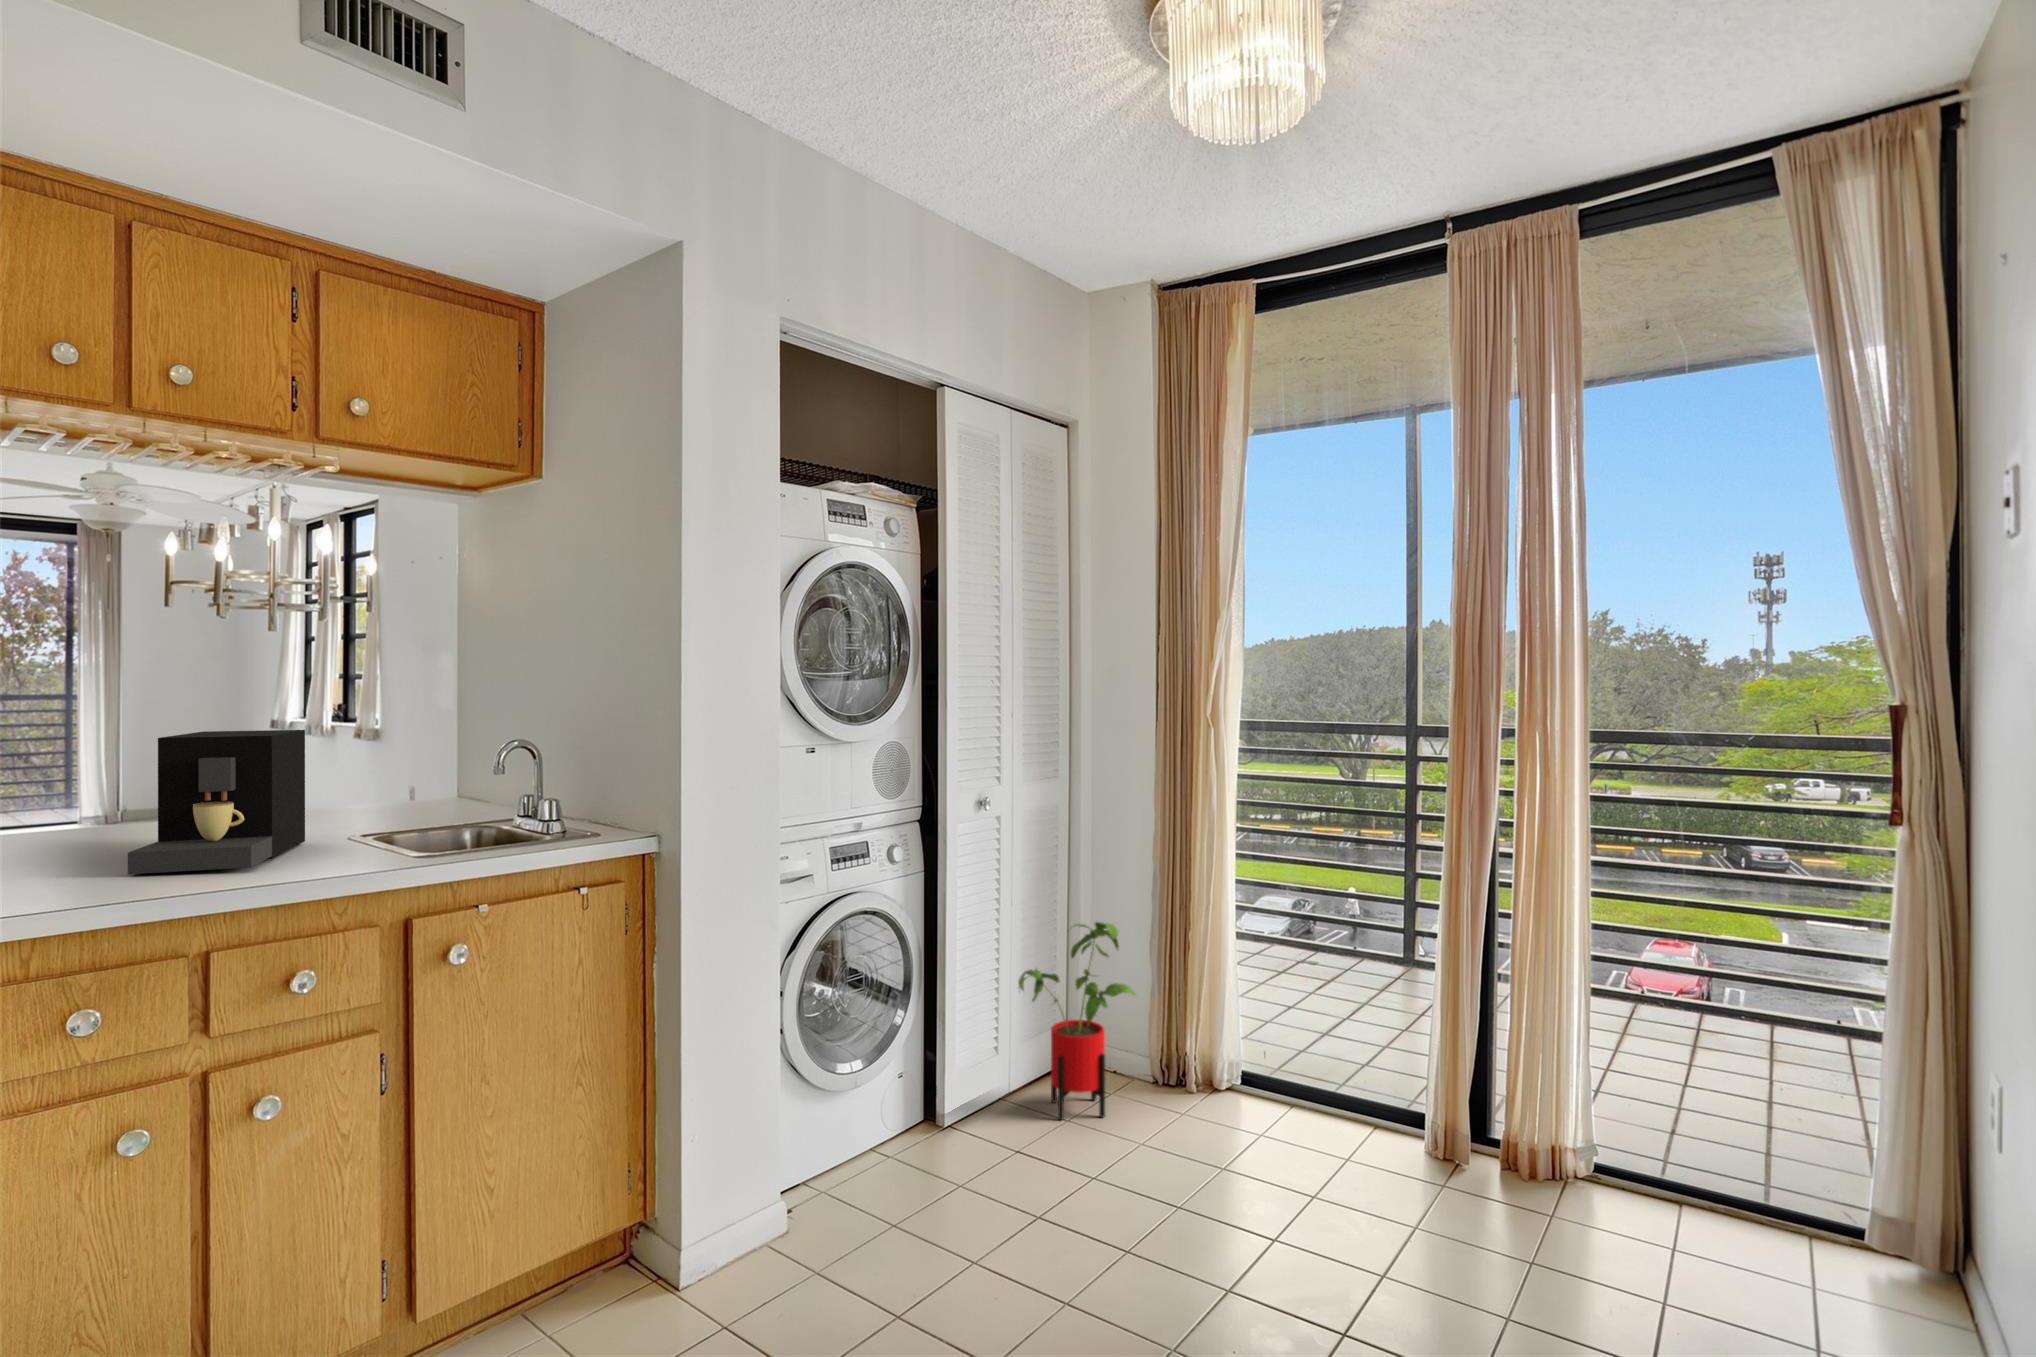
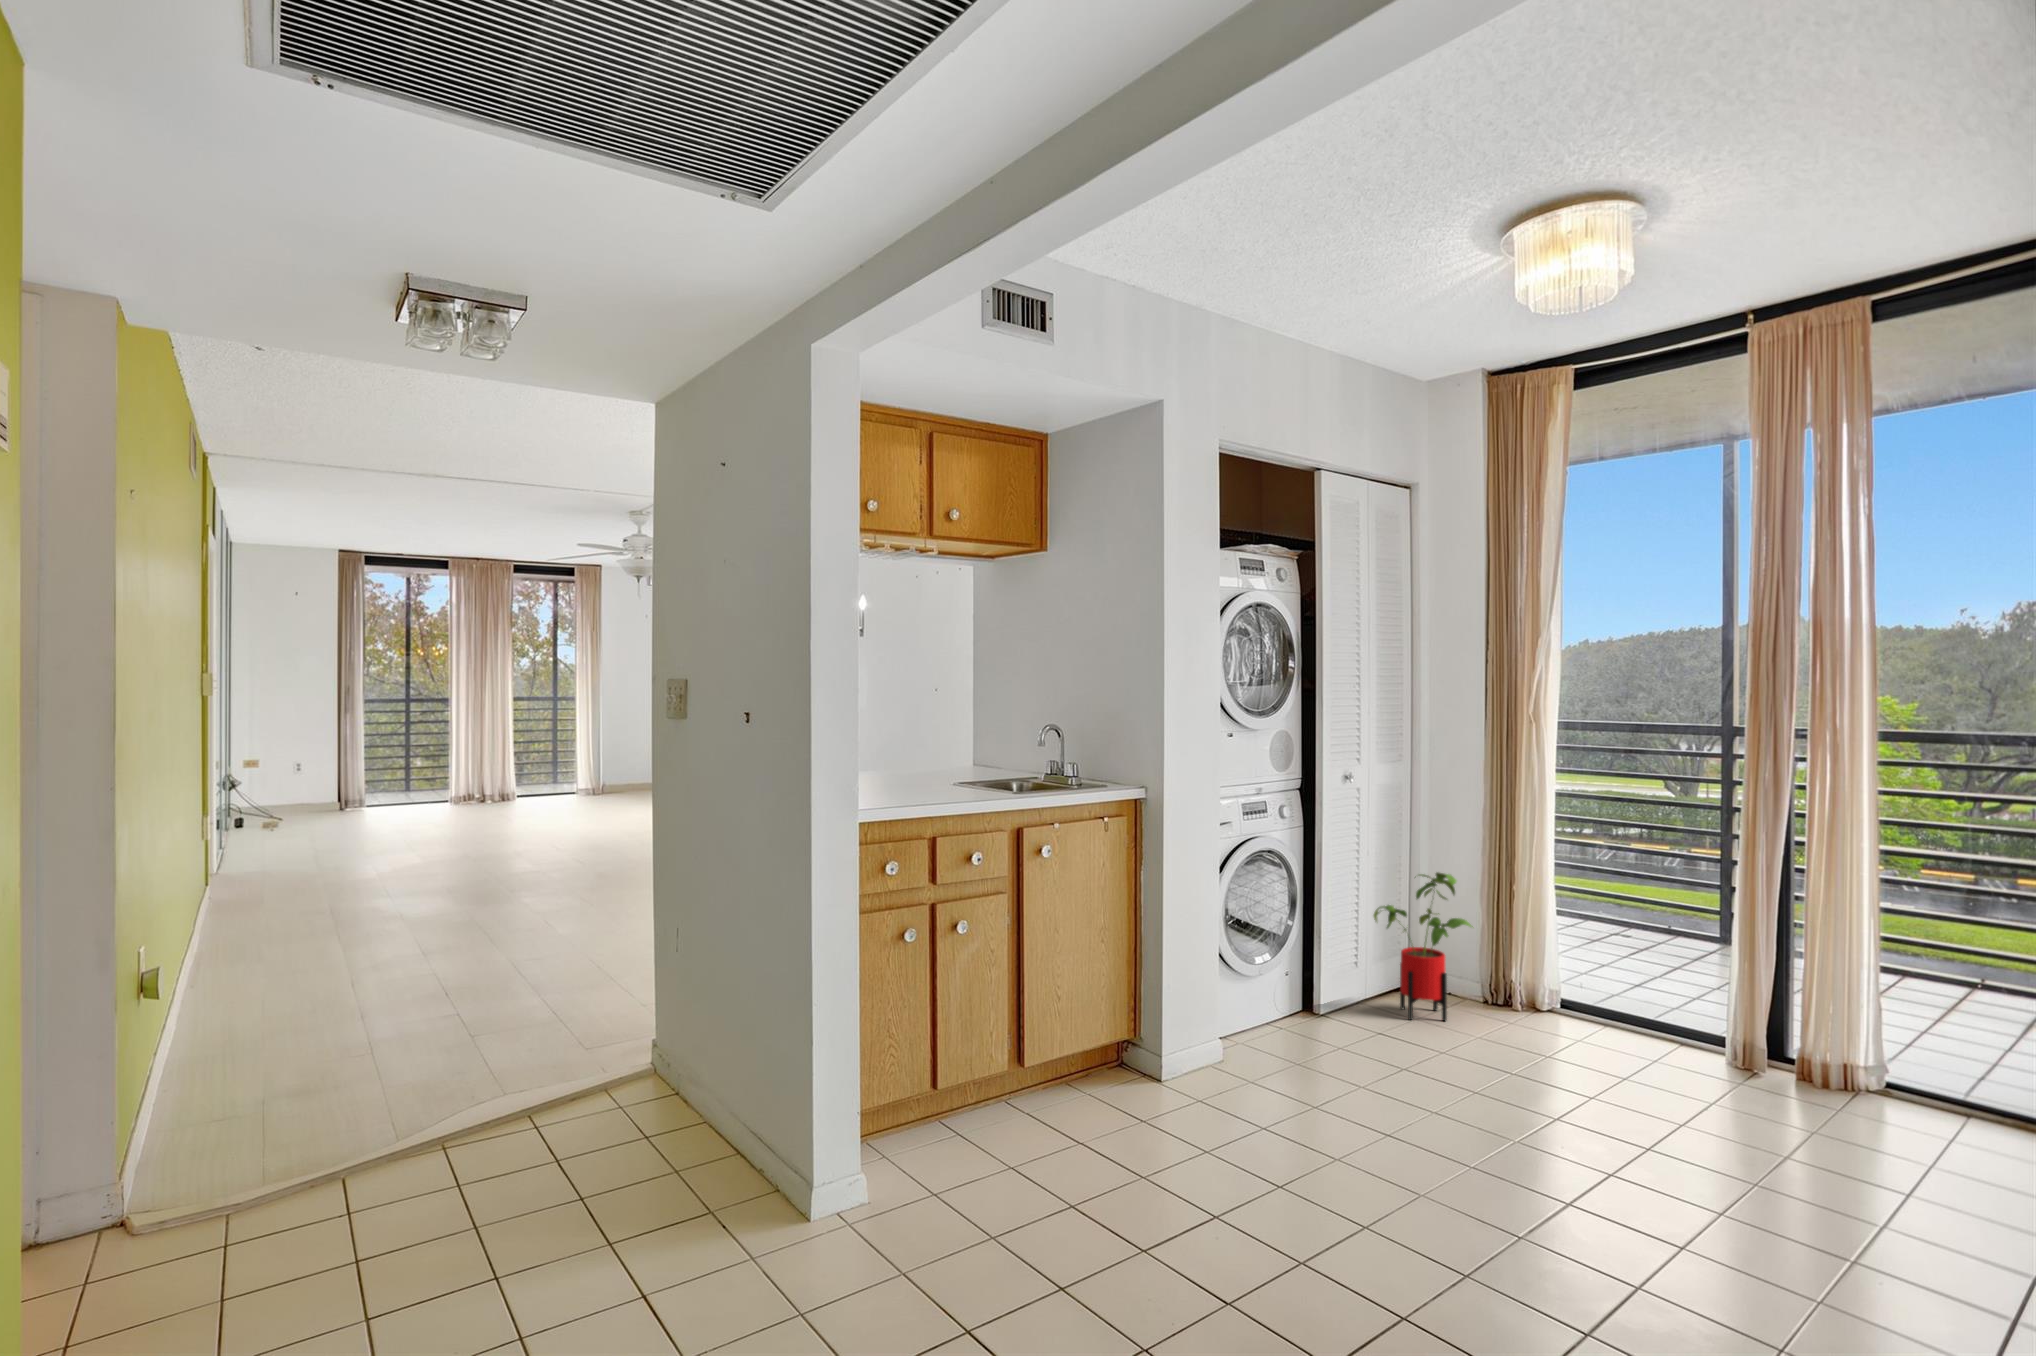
coffee maker: present [128,730,305,874] -> none [885,716,943,795]

